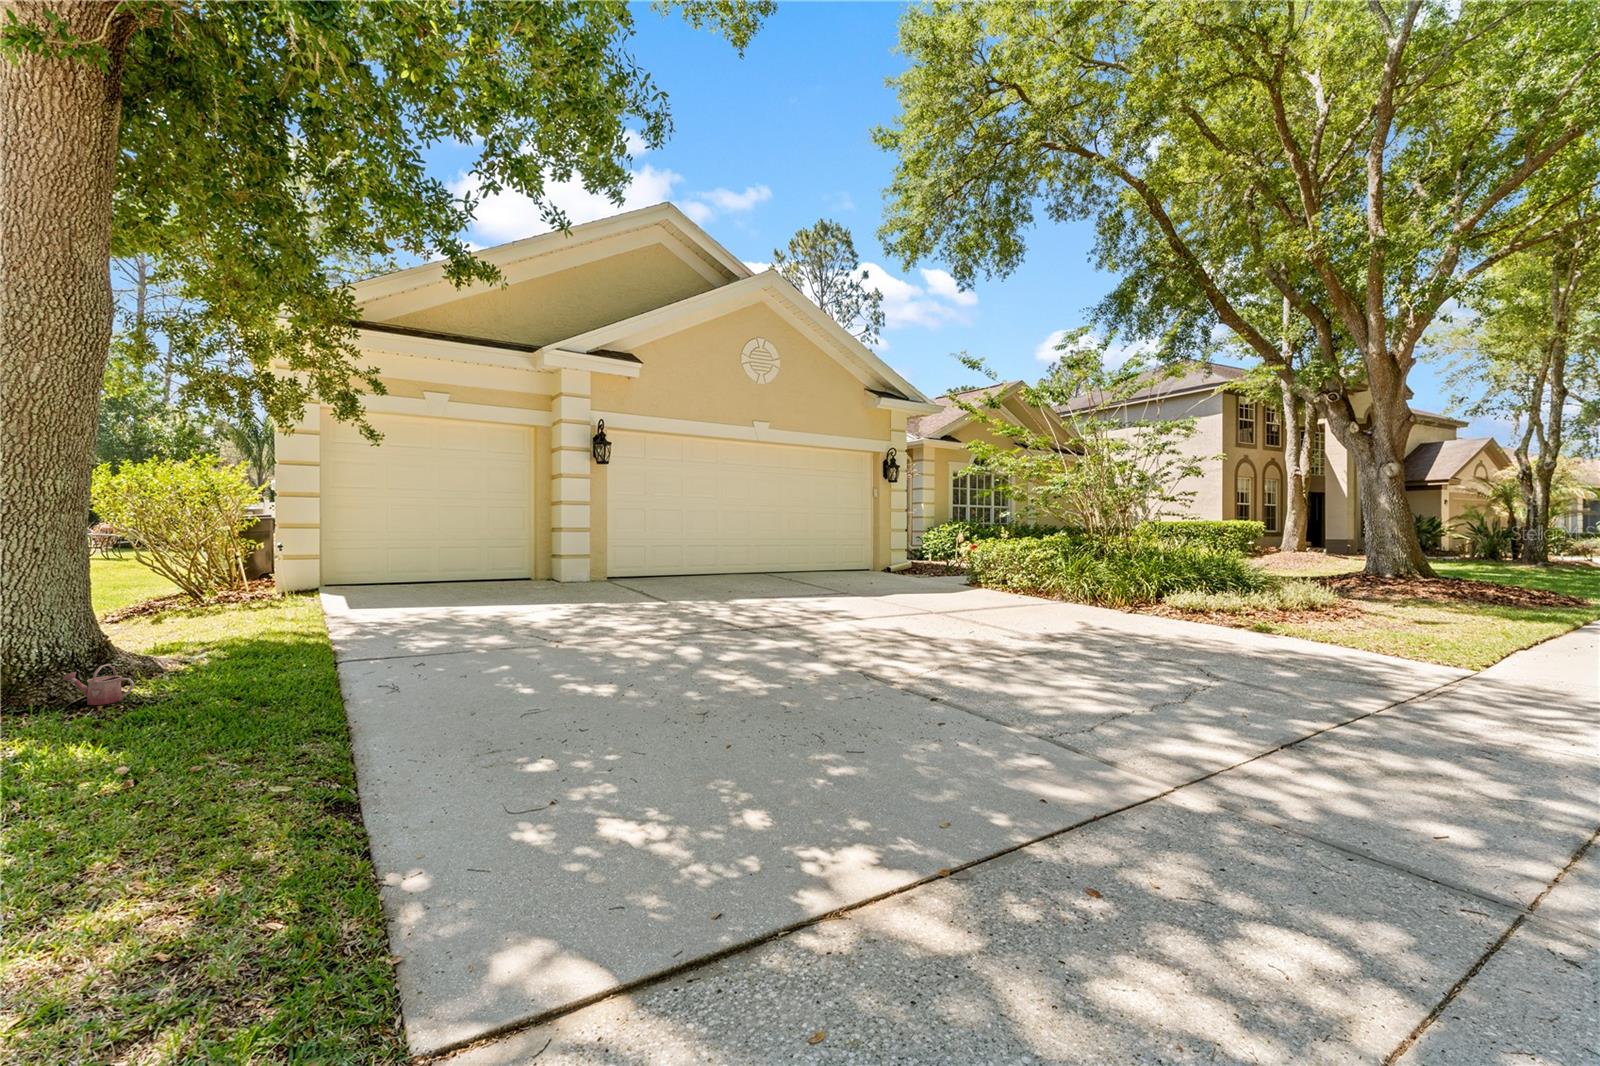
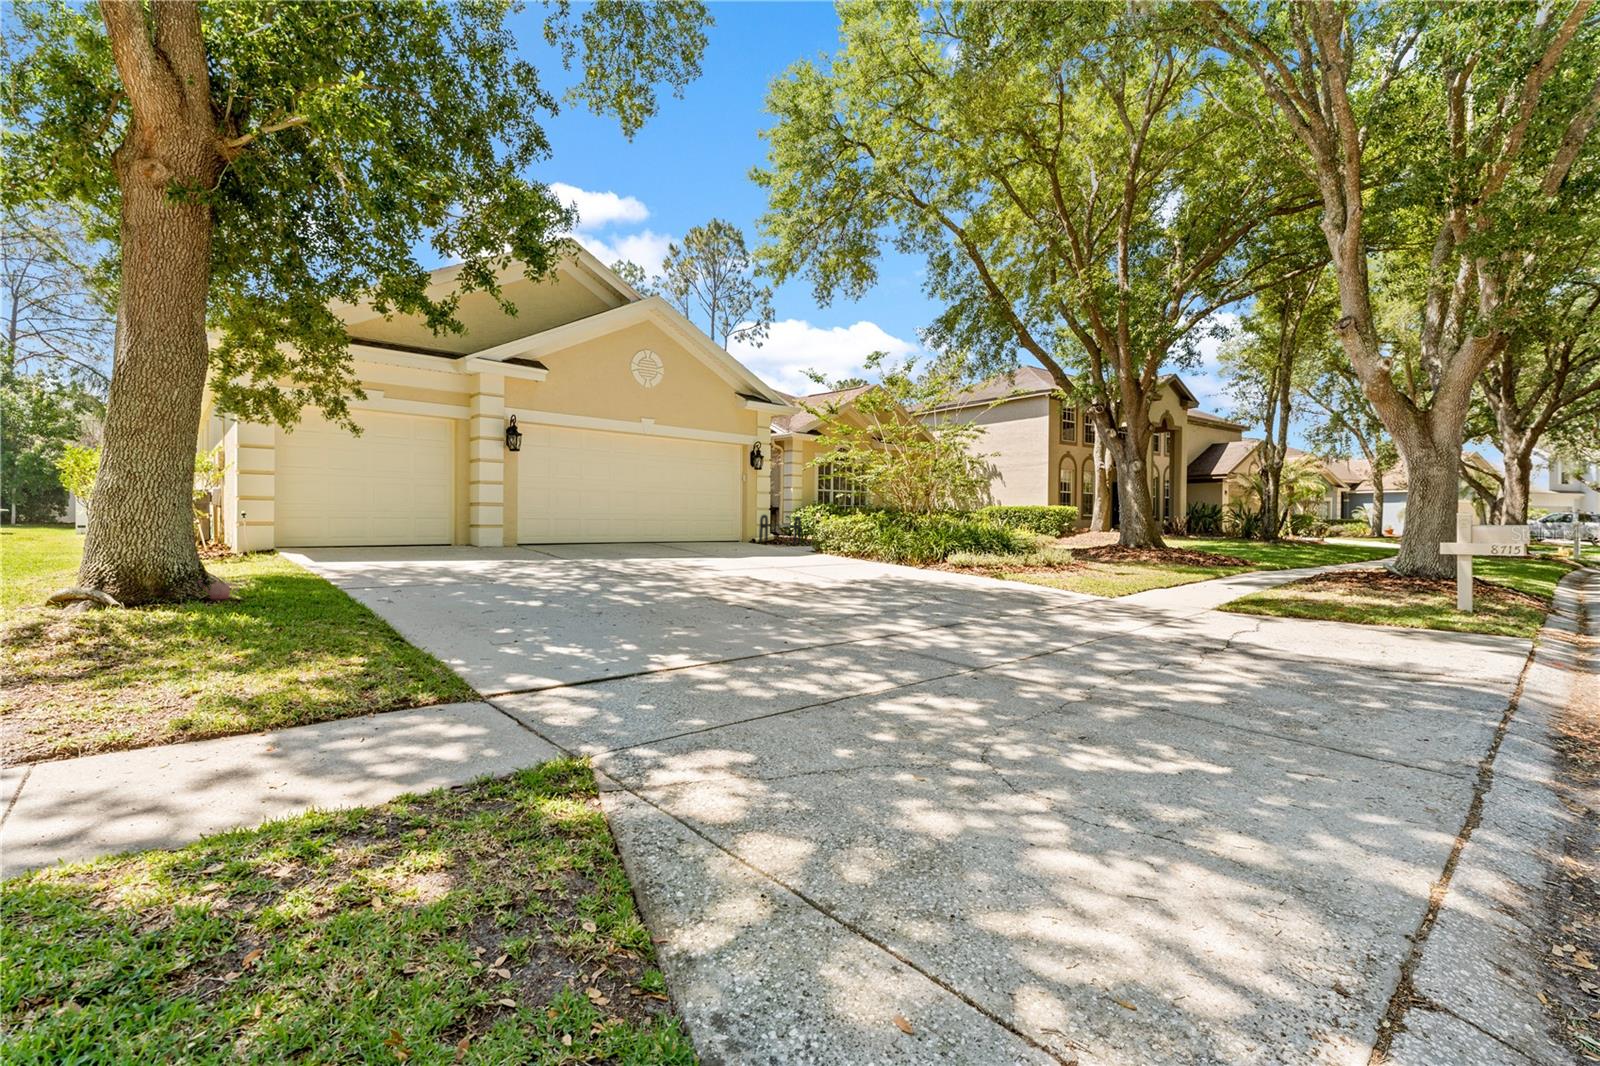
bench: none [891,536,942,572] -> present [759,515,802,544]

